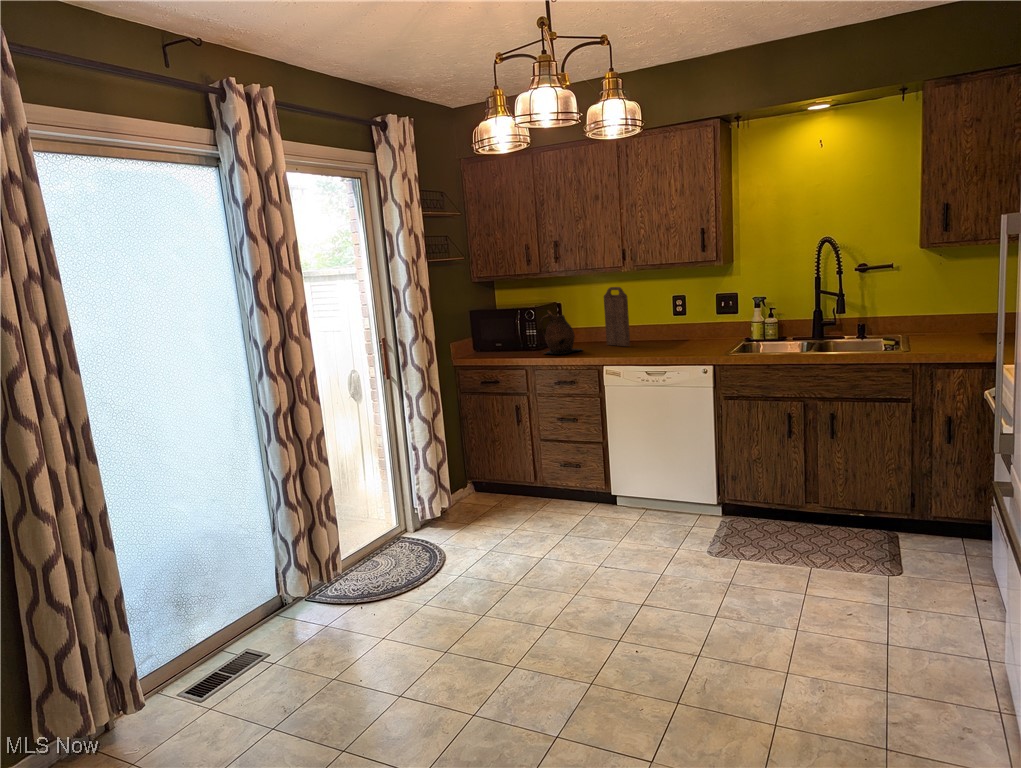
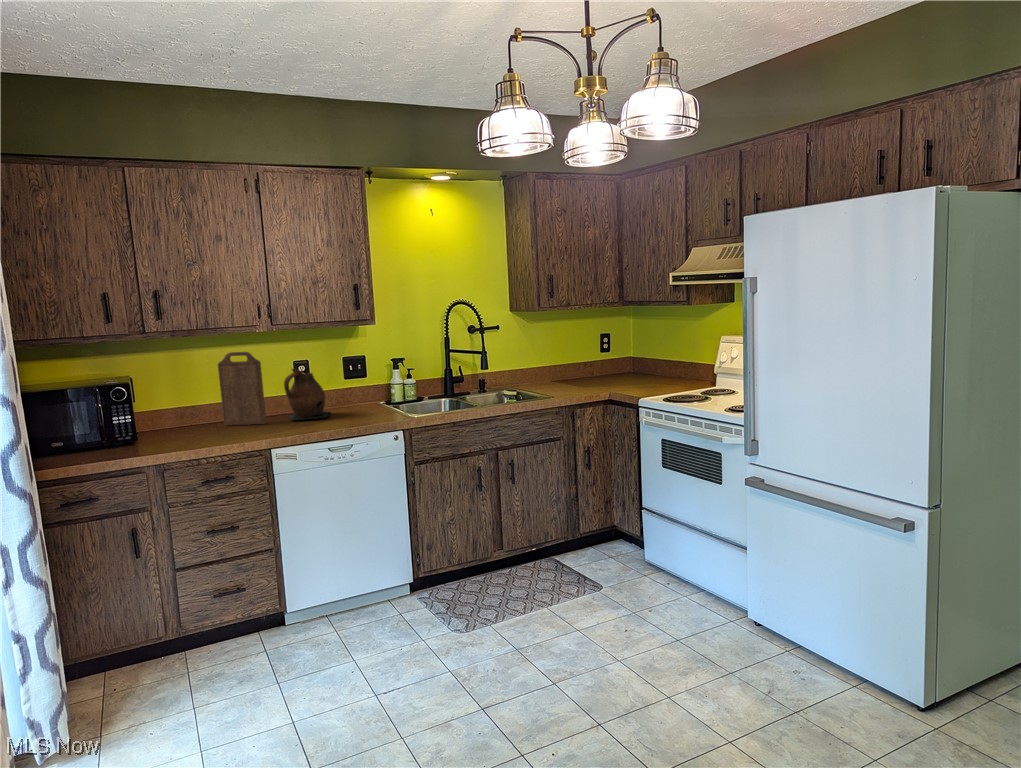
ceramic pitcher: present [540,311,581,354] -> present [284,369,330,420]

